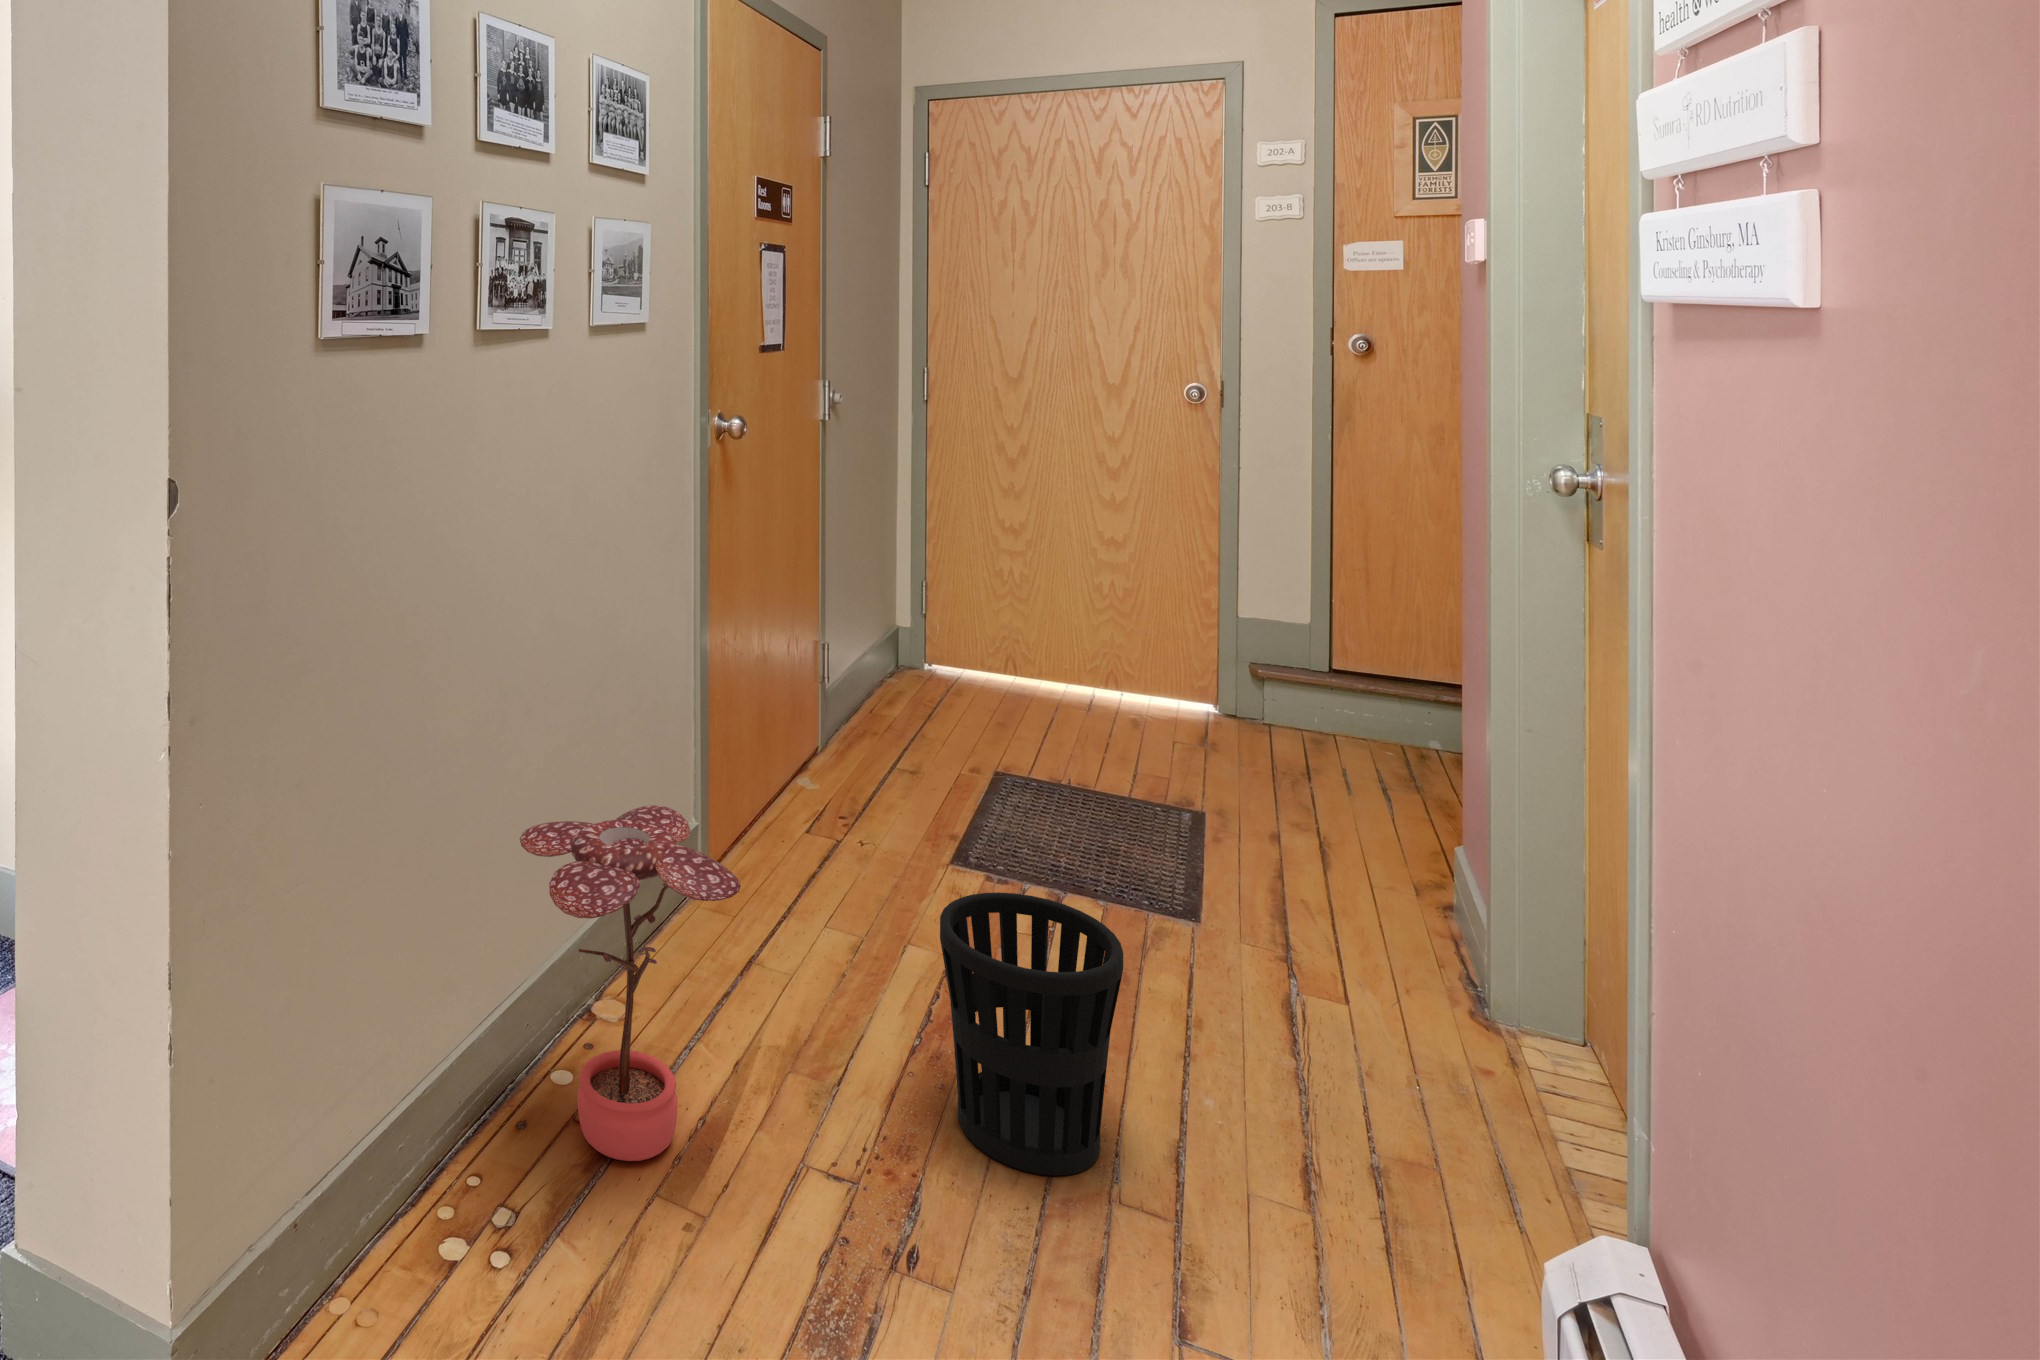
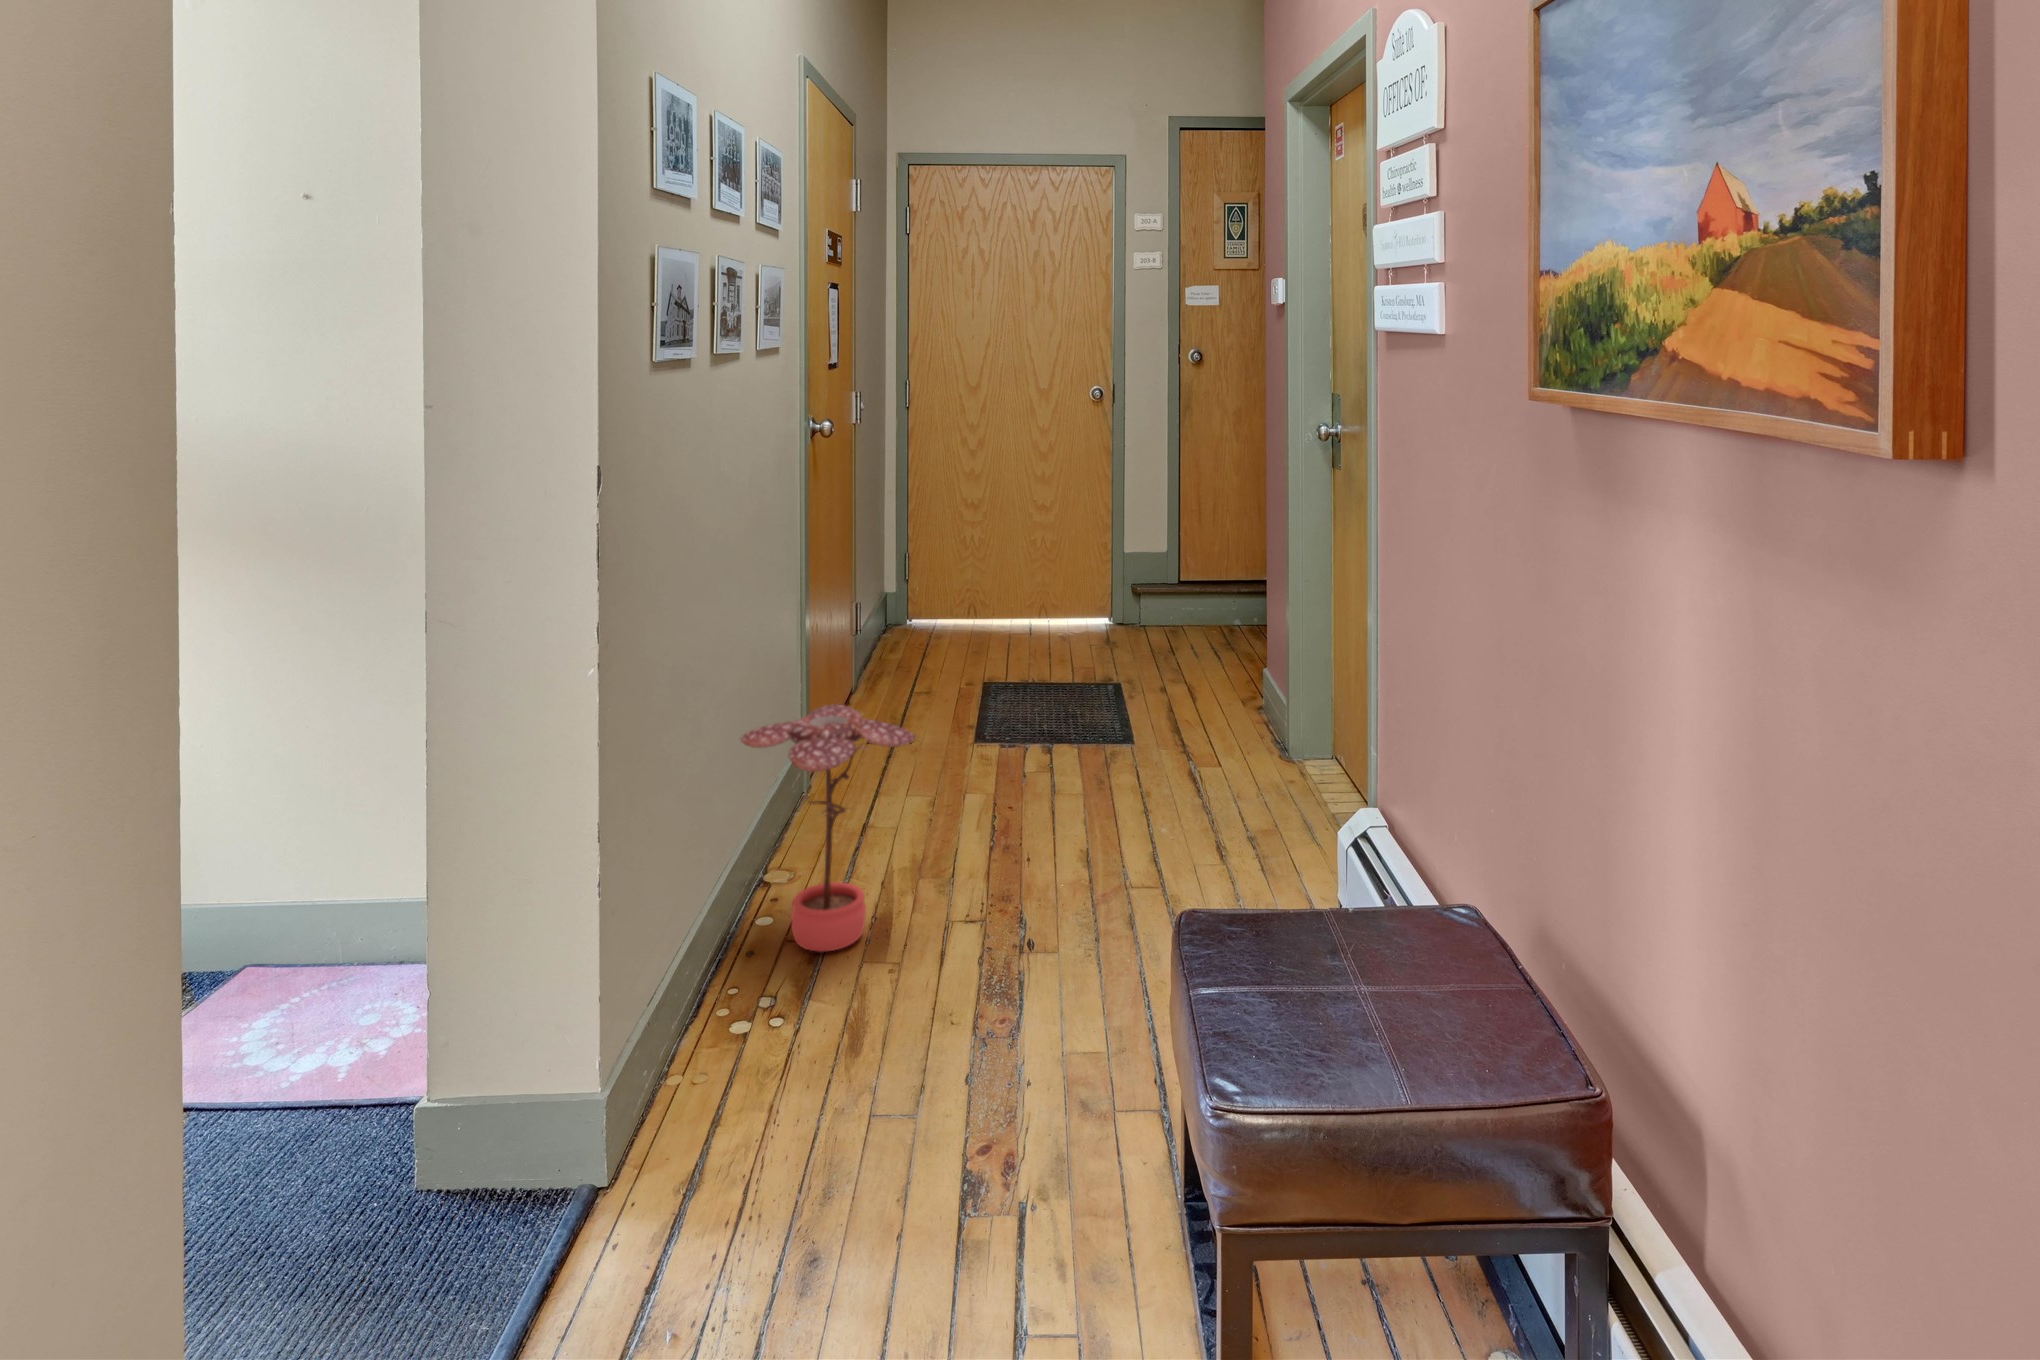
wastebasket: present [940,892,1123,1176] -> none [1023,720,1131,883]

